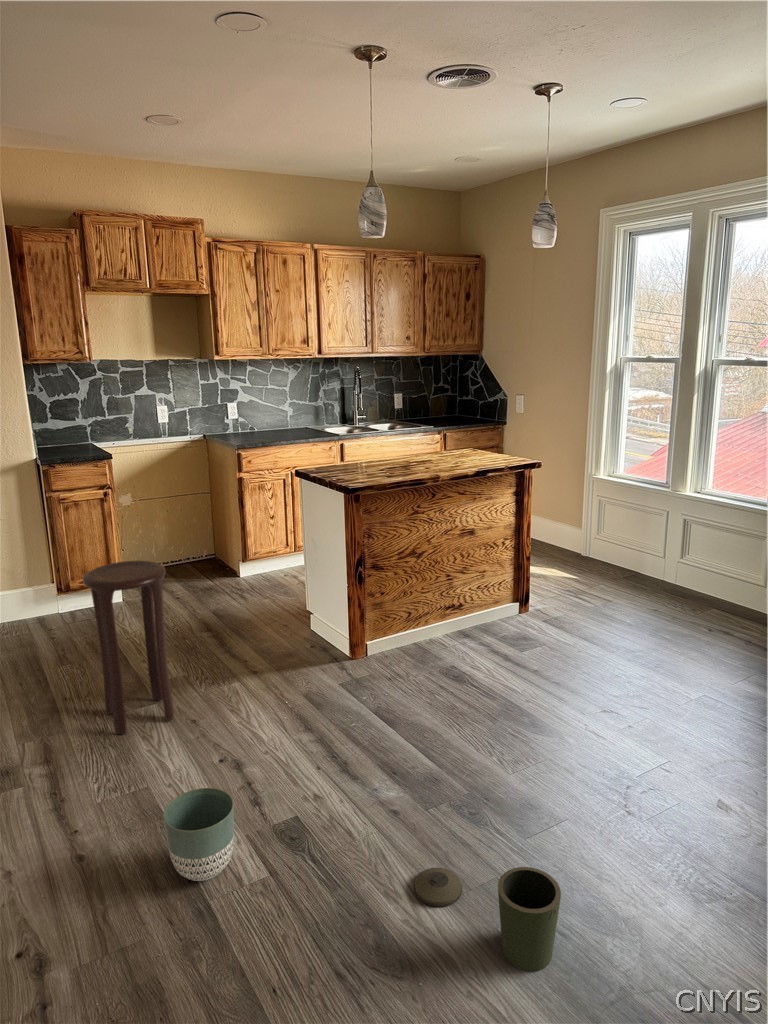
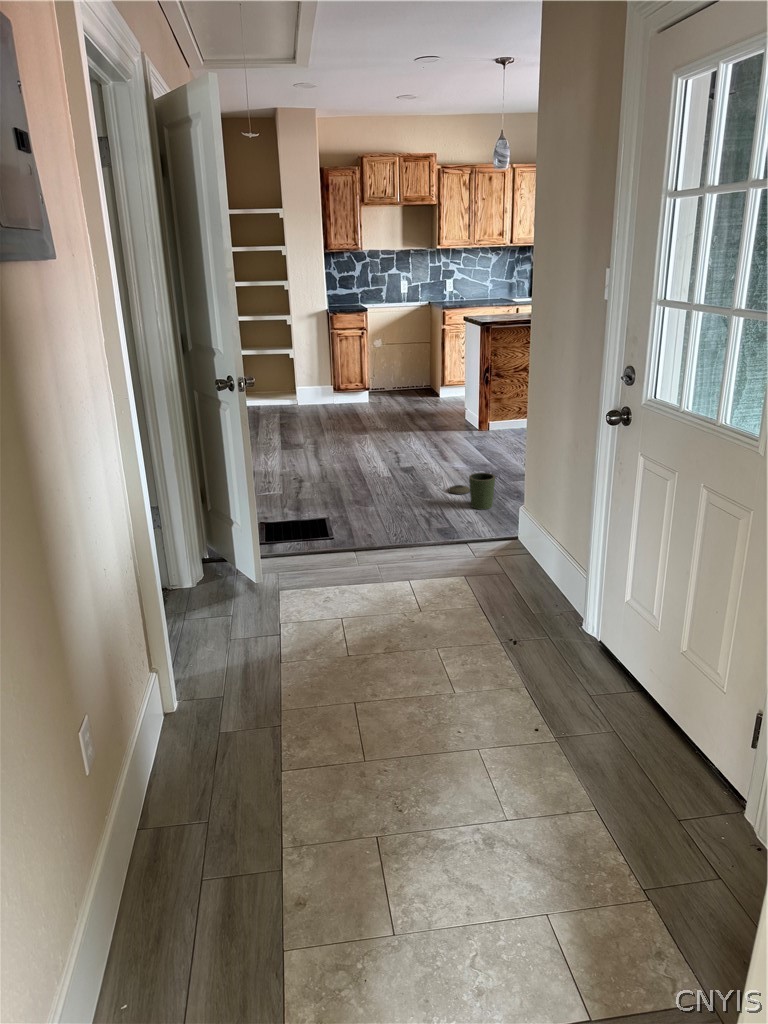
stool: present [83,561,174,734] -> none [337,357,376,442]
planter: present [163,788,234,881] -> none [351,443,381,478]

